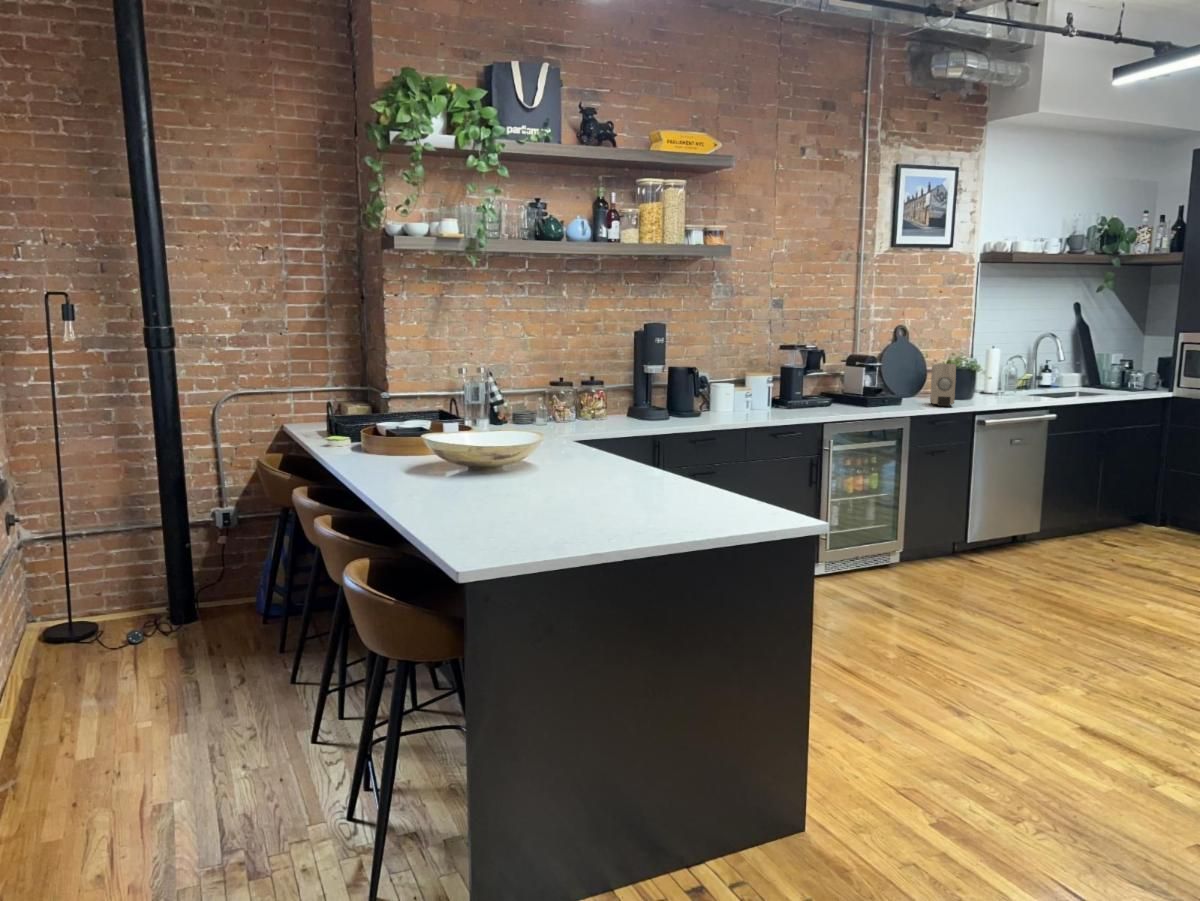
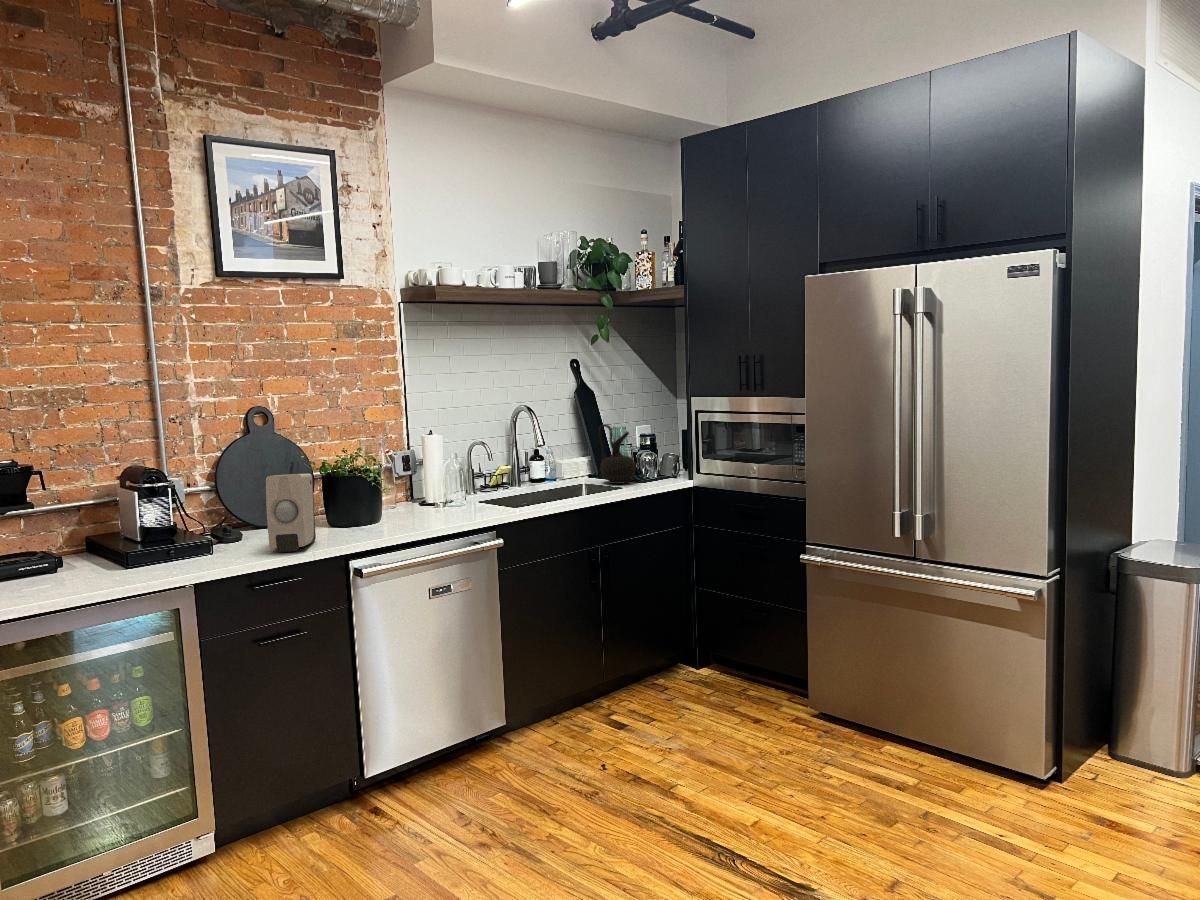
ceramic jug: none [1100,350,1128,392] -> present [598,424,636,484]

